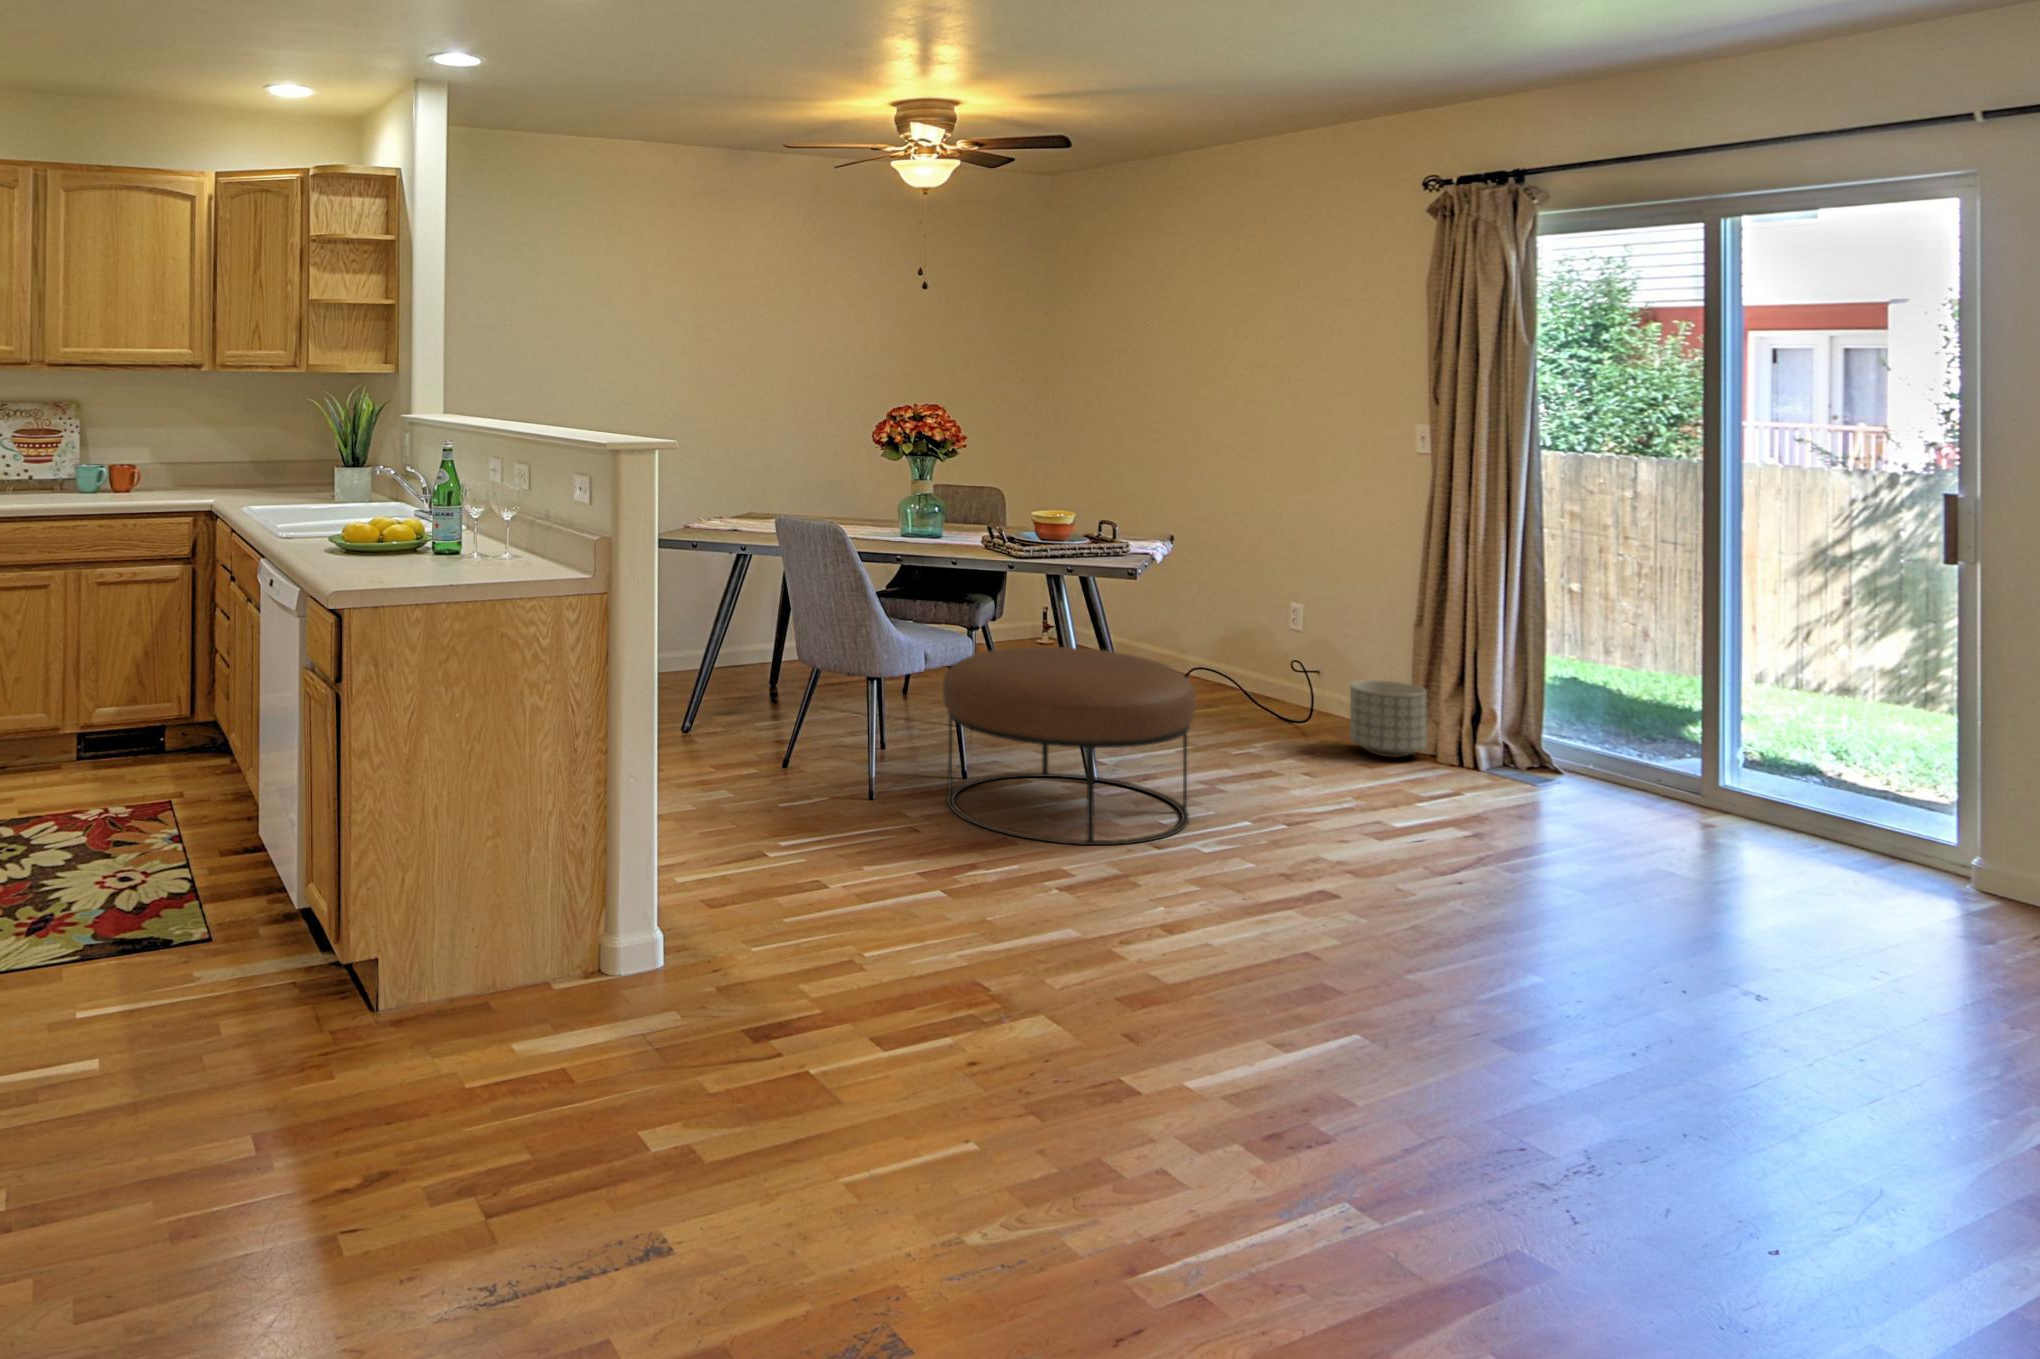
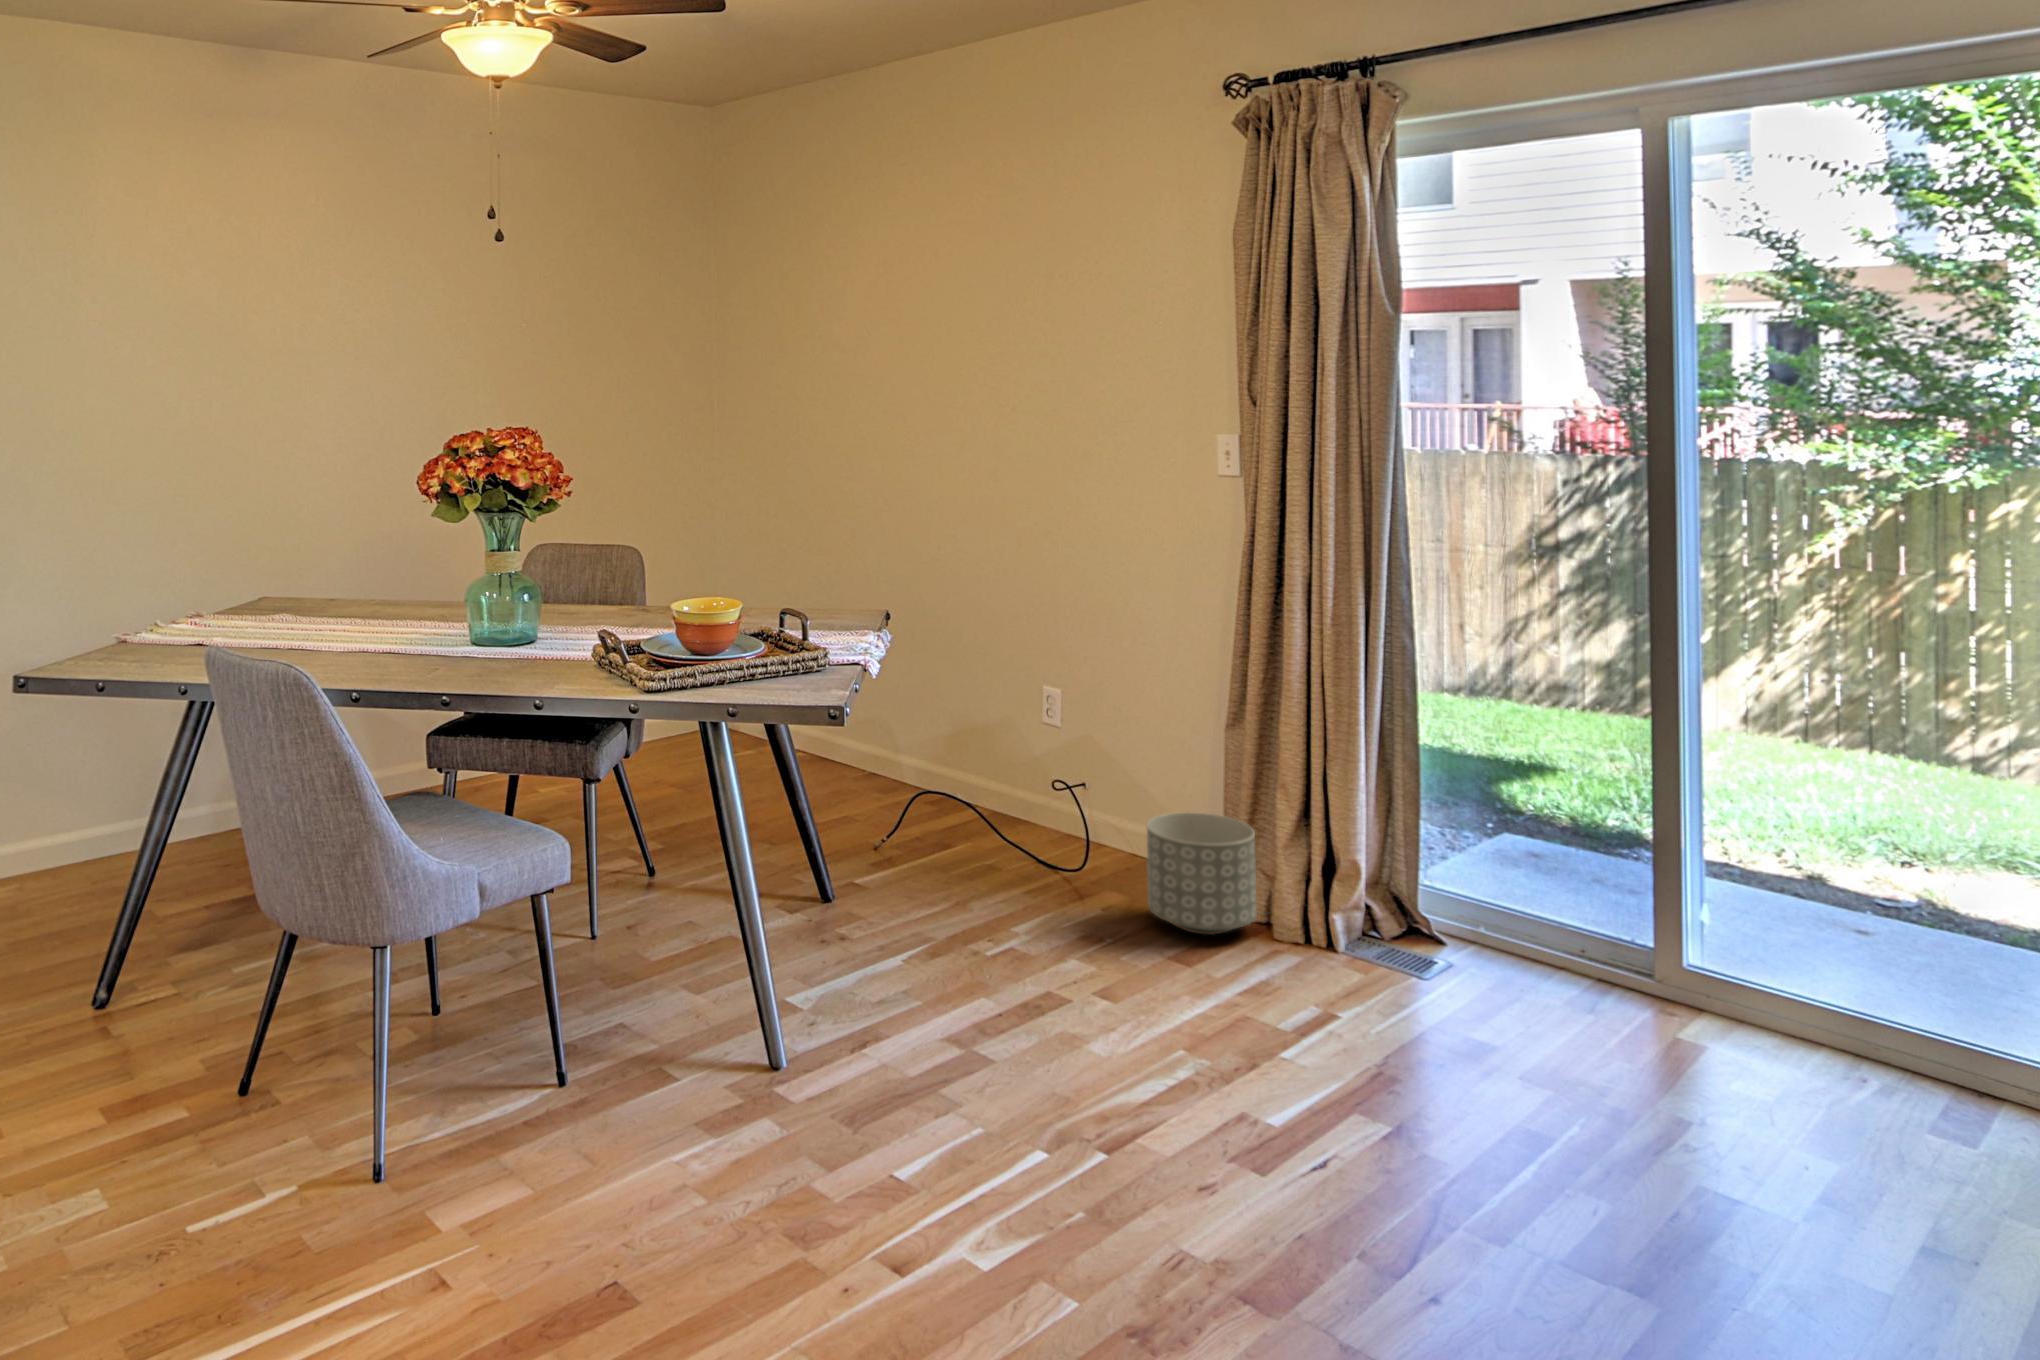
ottoman: present [943,647,1196,845] -> none [513,837,953,1270]

